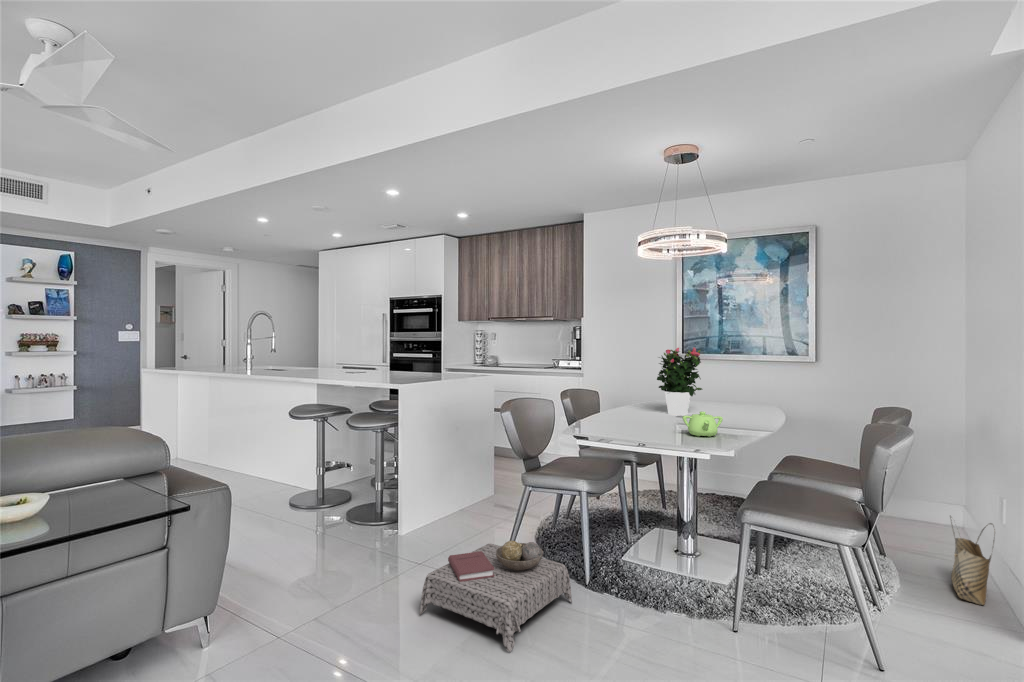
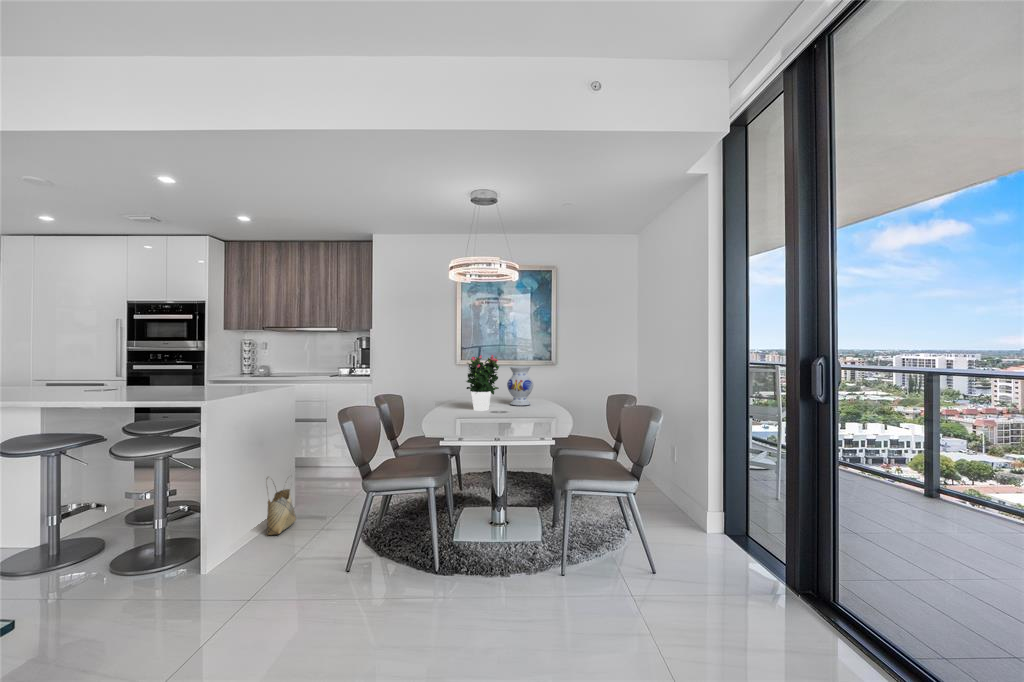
vase: none [720,363,757,414] -> present [507,366,533,406]
teapot: present [683,412,723,437] -> none [509,406,537,427]
woven basket: present [950,516,994,605] -> present [266,478,296,535]
ottoman: present [420,541,572,652] -> none [282,545,433,661]

